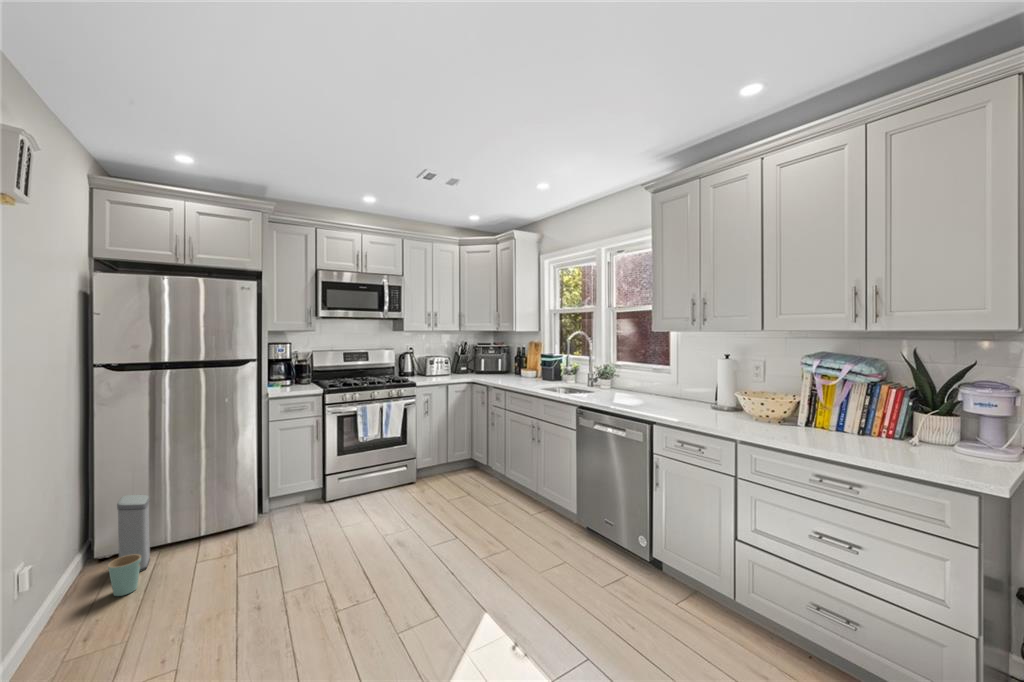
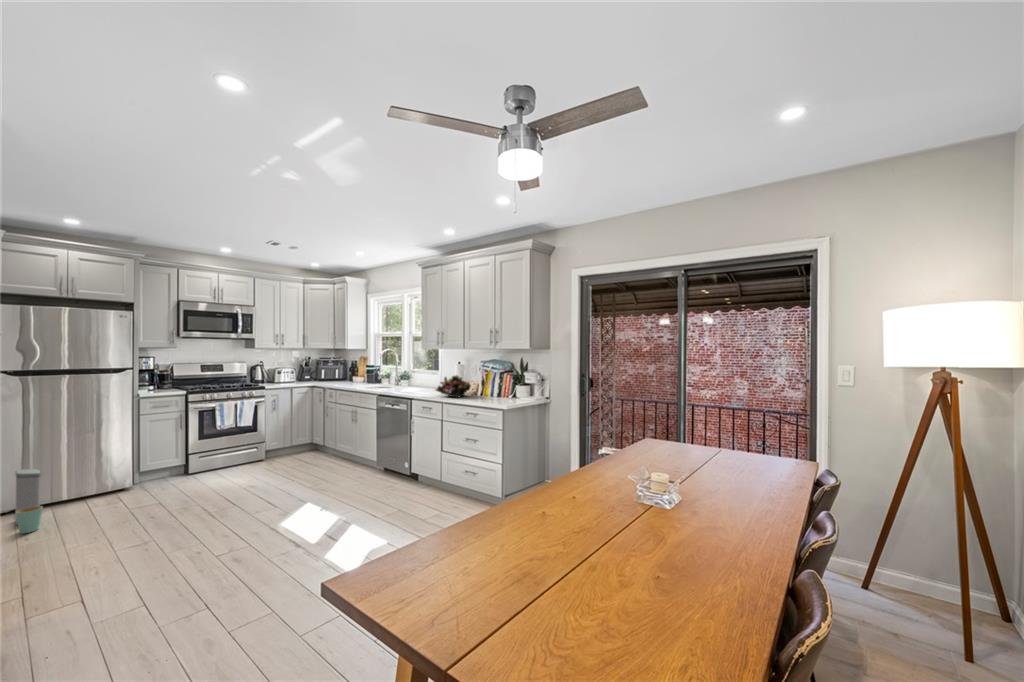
flower arrangement: none [701,383,781,430] -> present [435,375,471,397]

